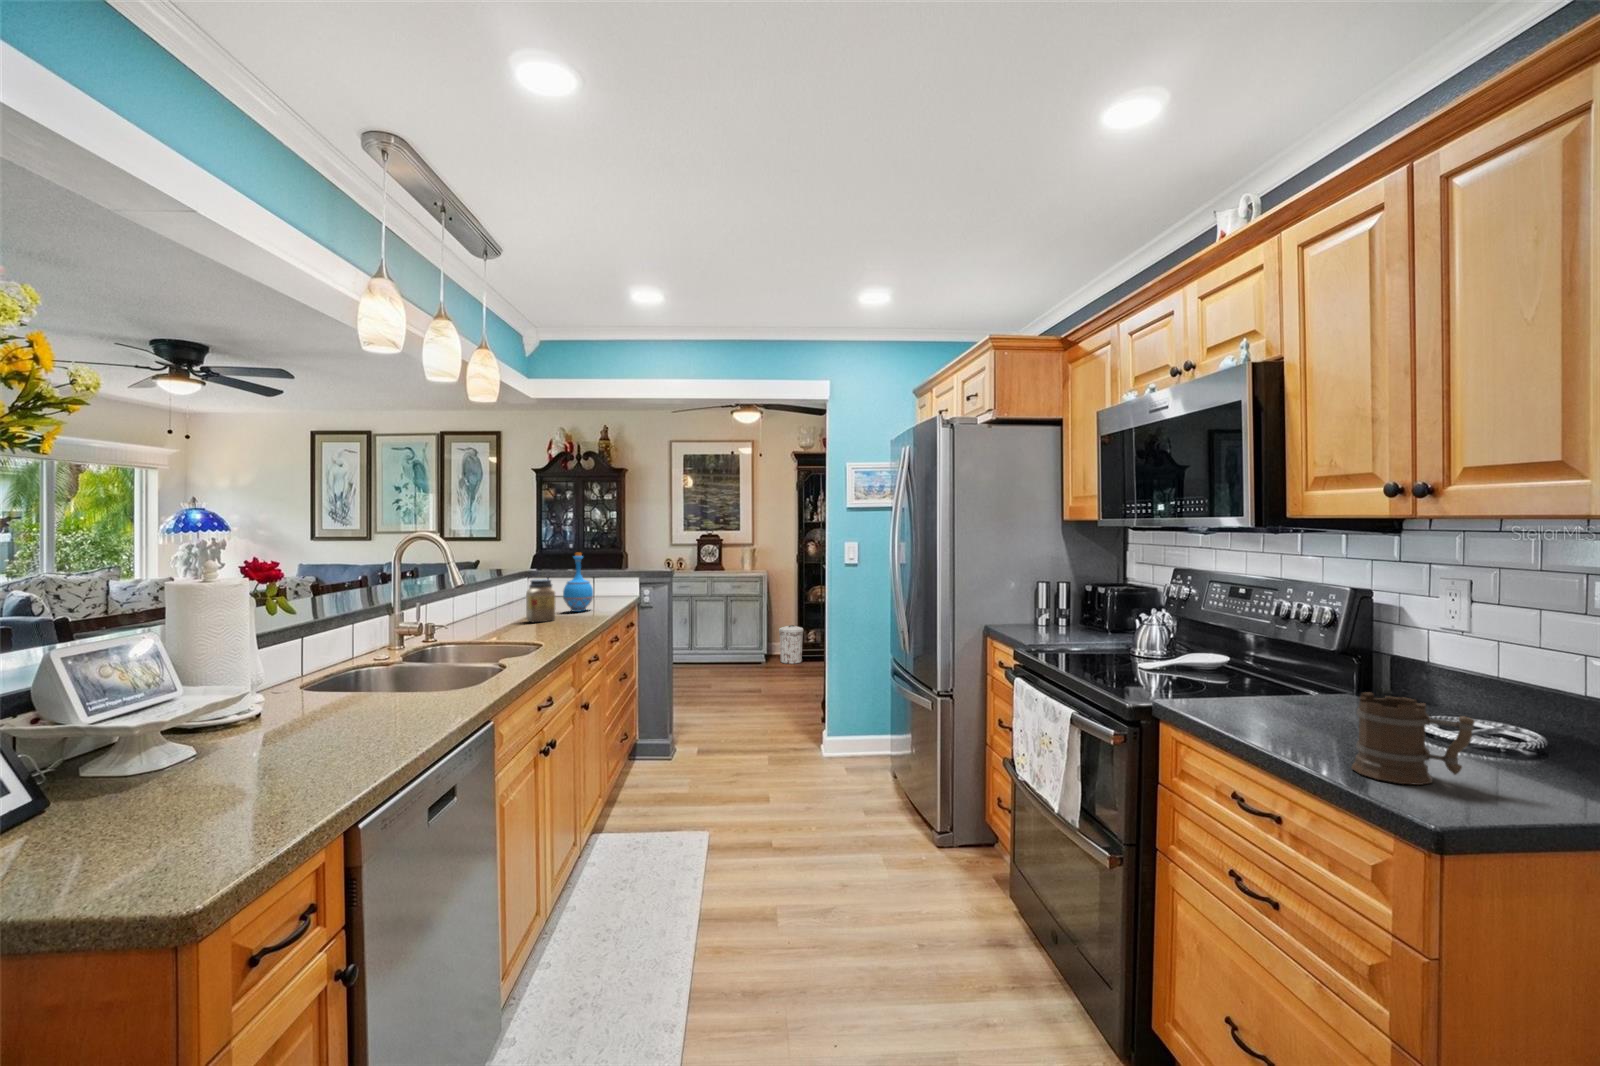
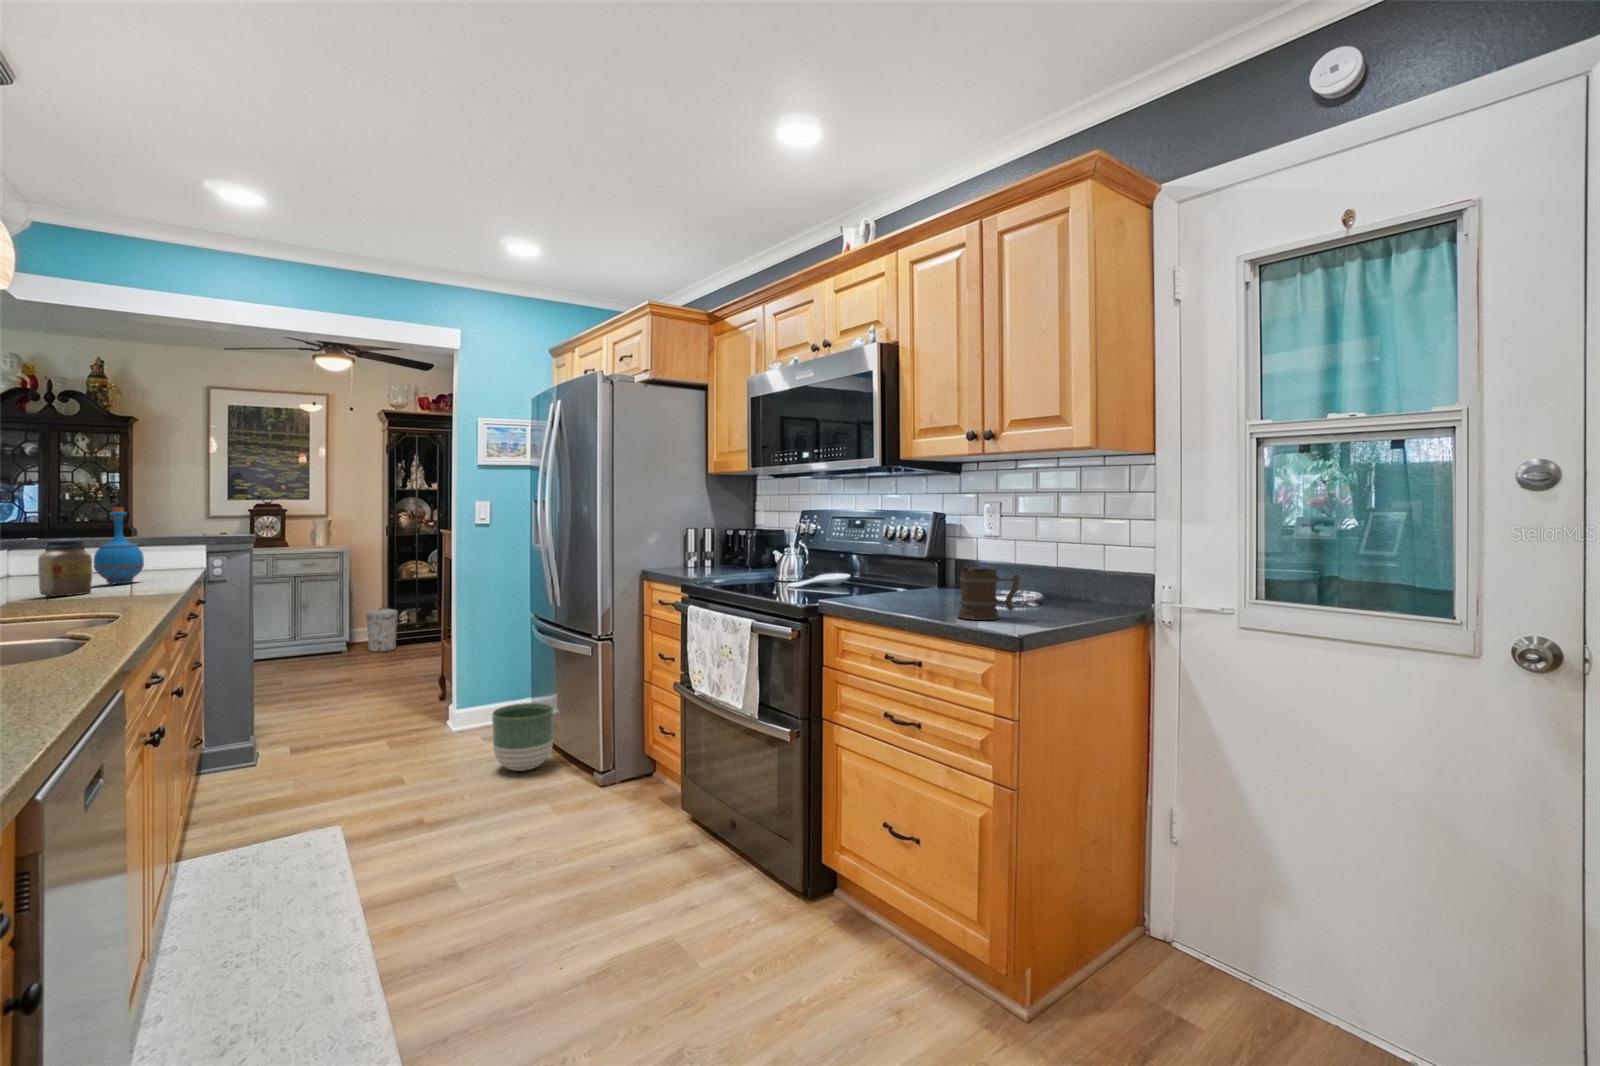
planter: none [840,744,896,813] -> present [492,703,553,771]

